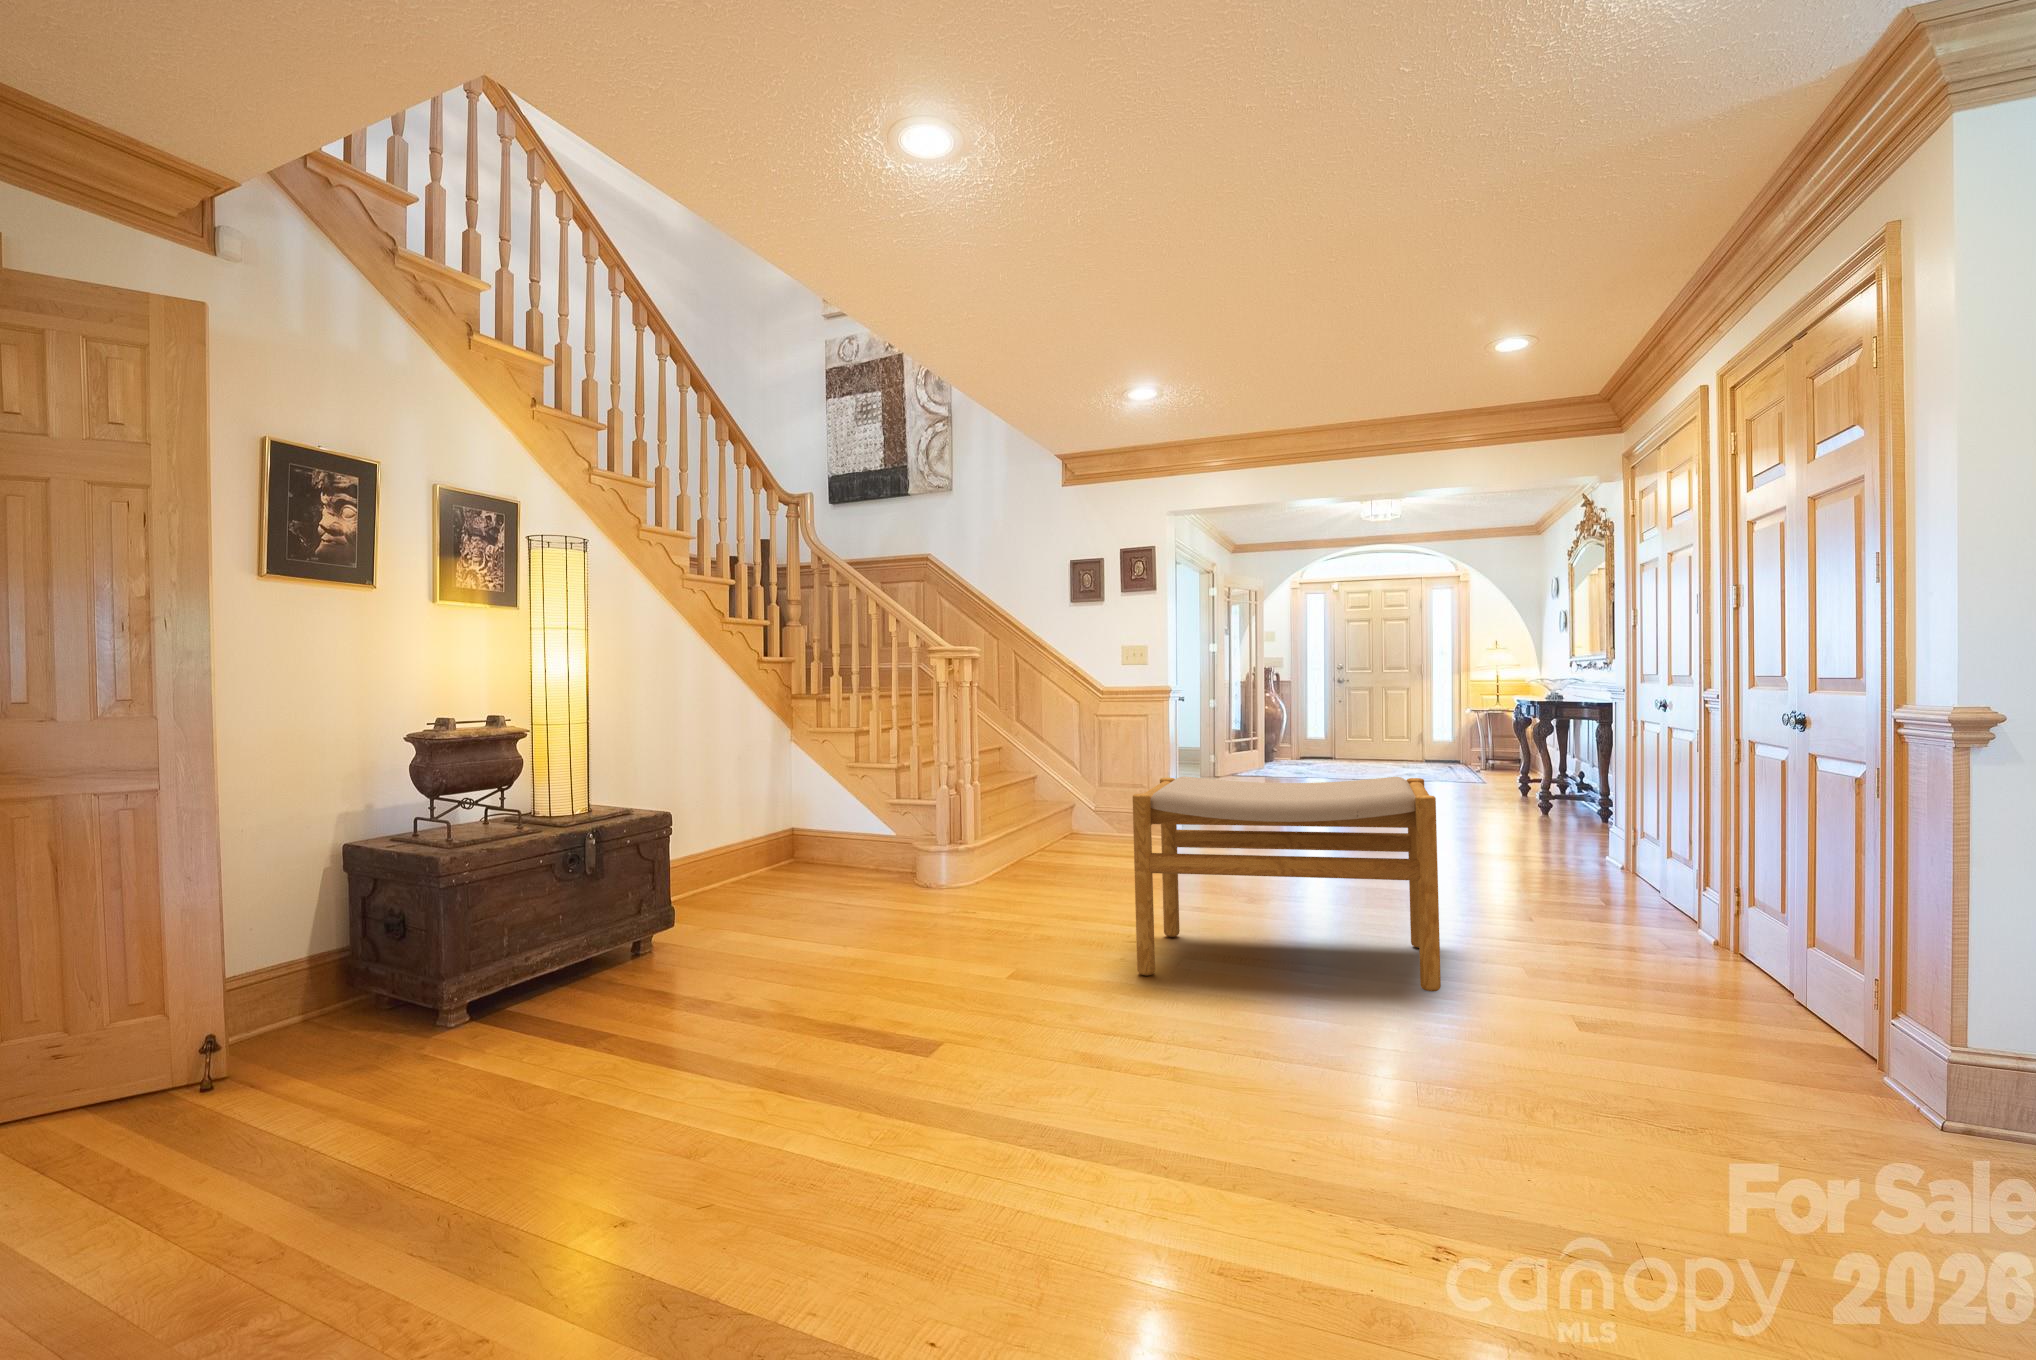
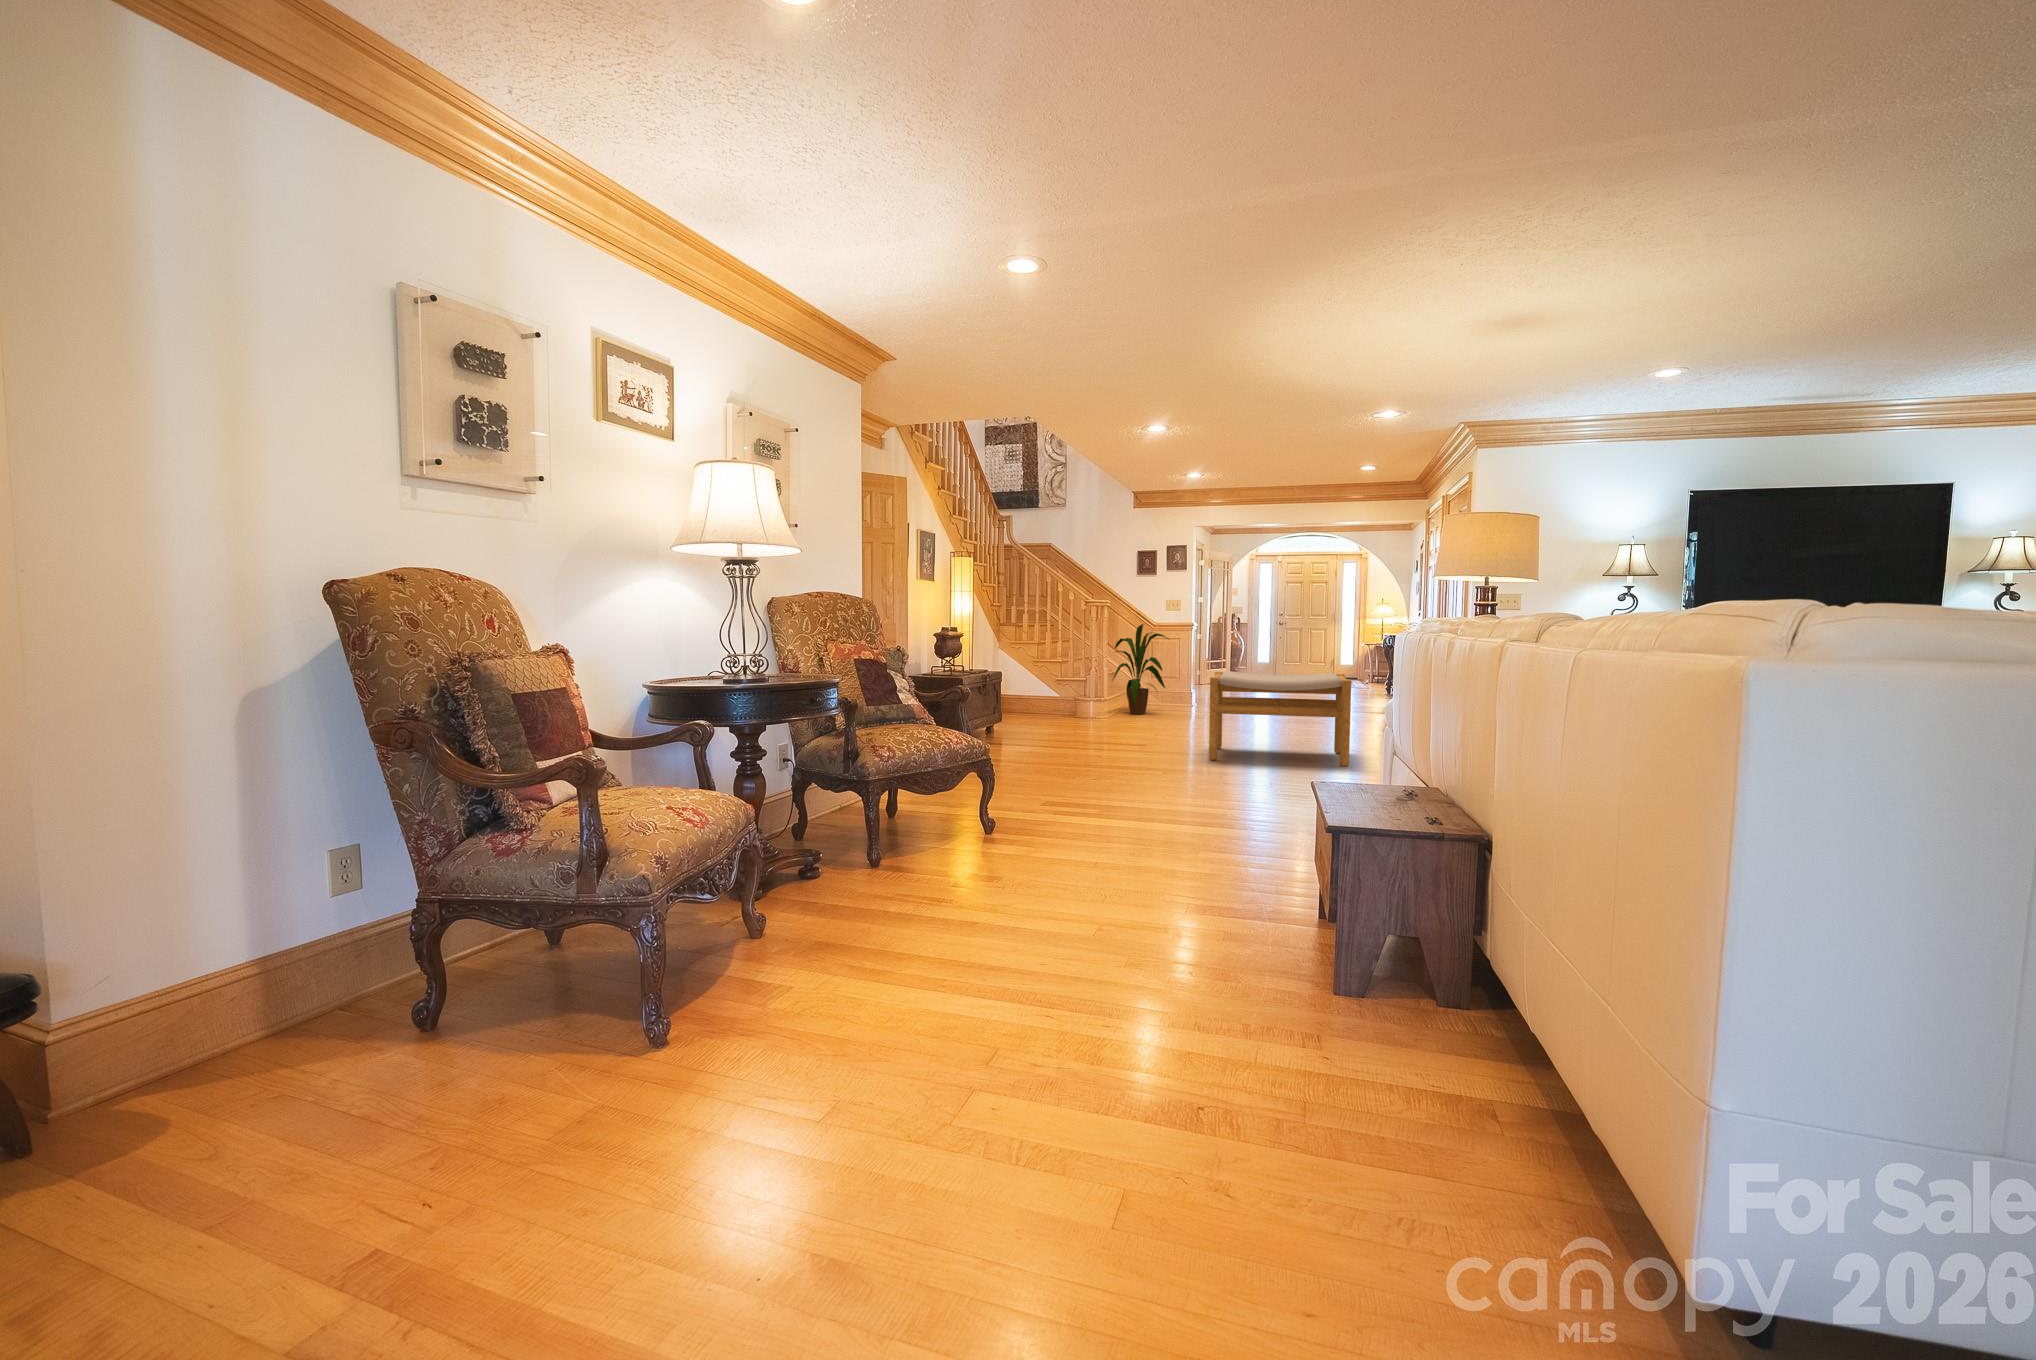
house plant: none [1015,685,1118,849] -> present [1112,624,1170,715]

